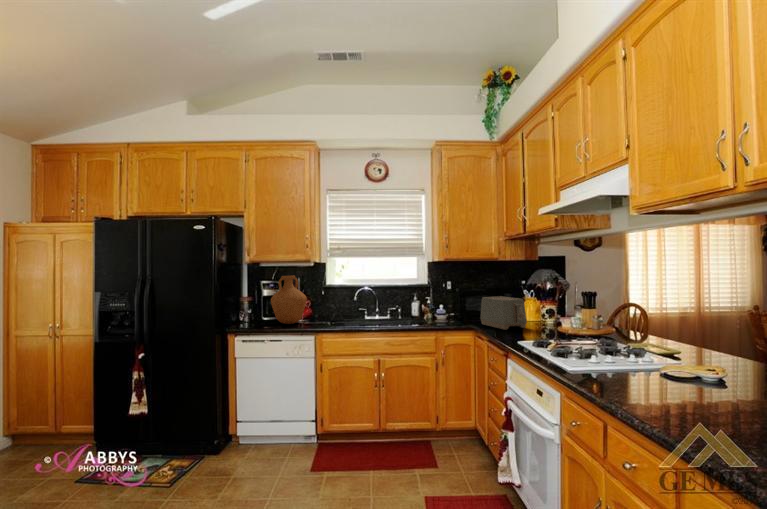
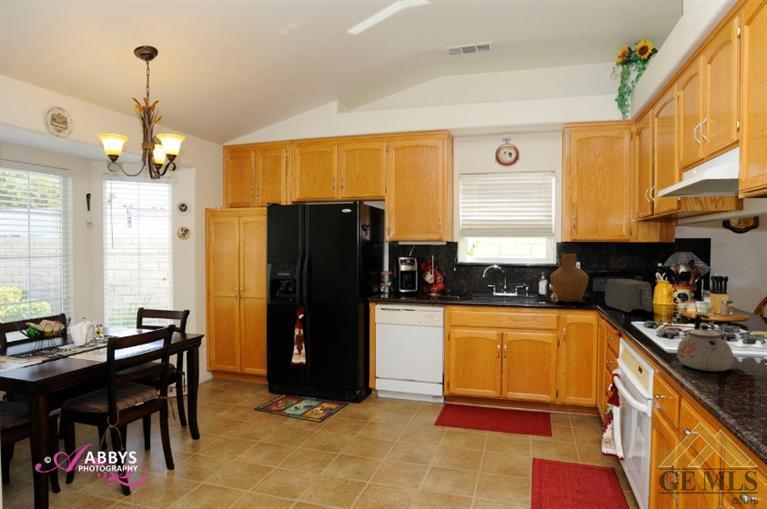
vase: present [271,276,307,324] -> present [550,254,589,302]
kettle: none [589,323,648,387] -> present [677,314,733,371]

